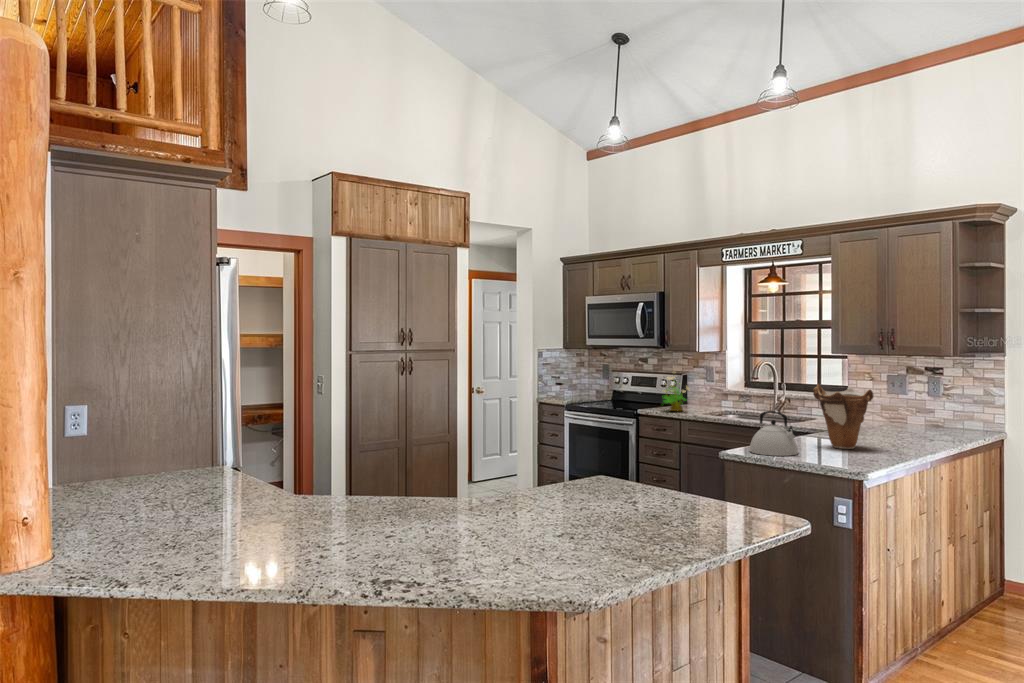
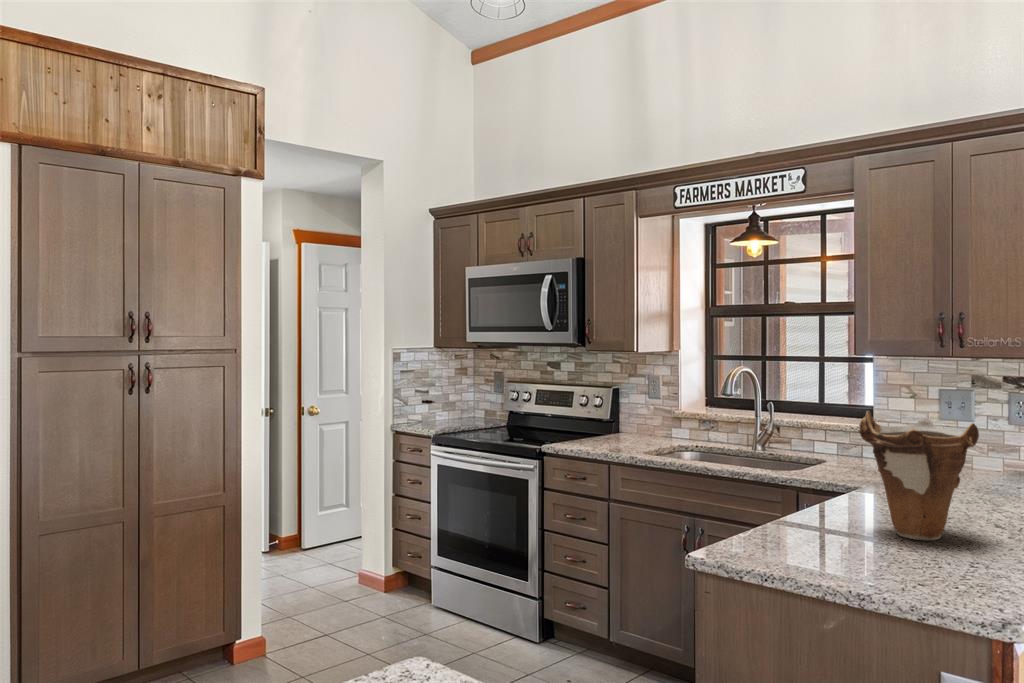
potted plant: present [663,377,689,411] -> none [578,384,624,447]
kettle: present [750,411,798,456] -> none [745,471,846,567]

